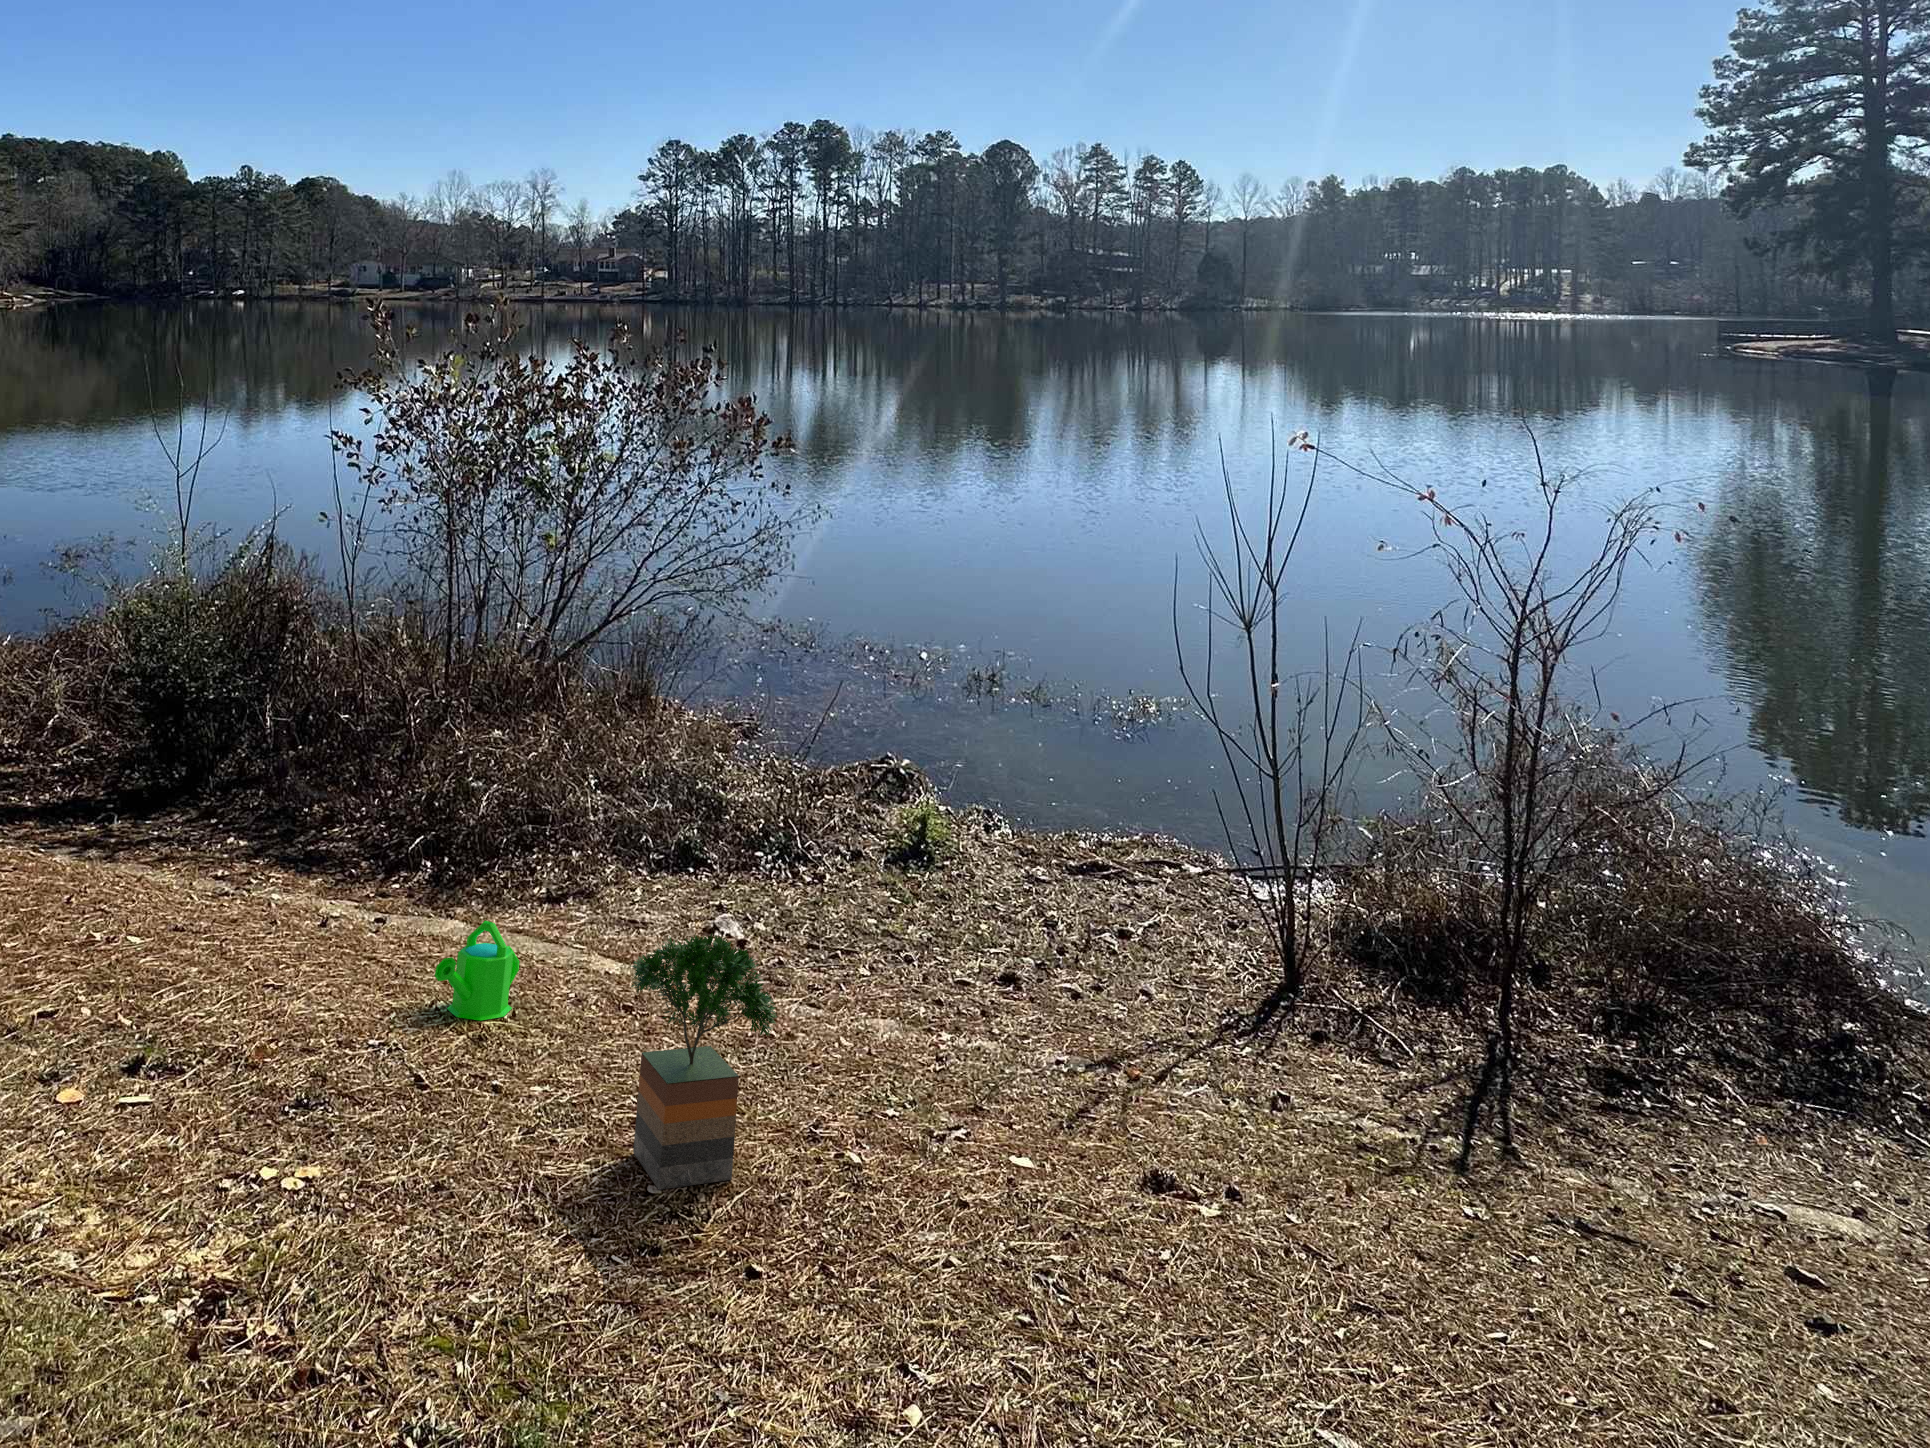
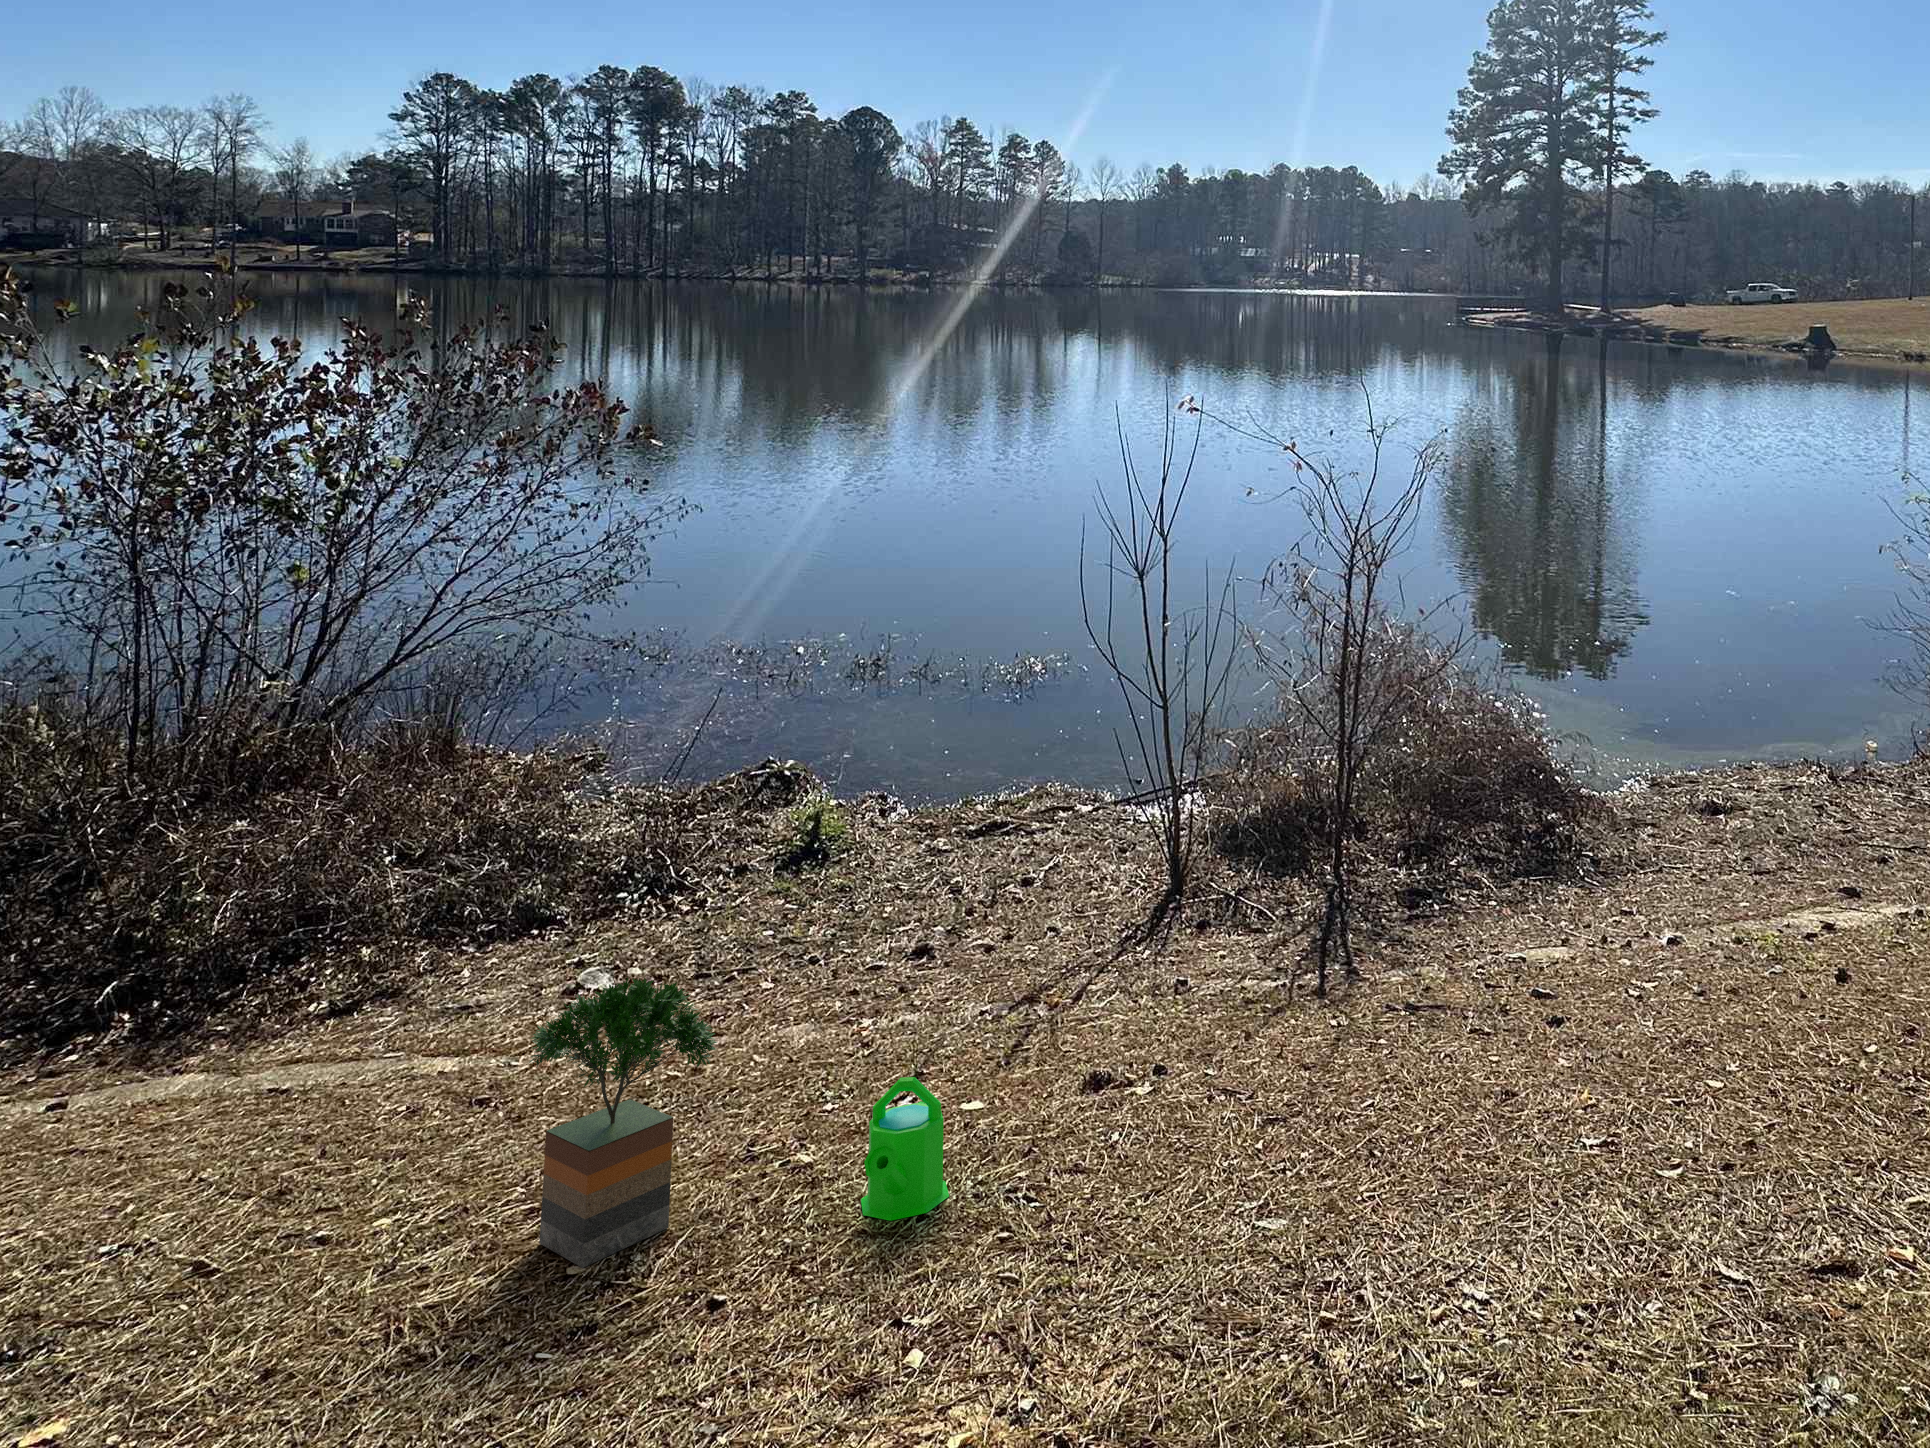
watering can: present [434,921,520,1021] -> present [861,1077,949,1221]

